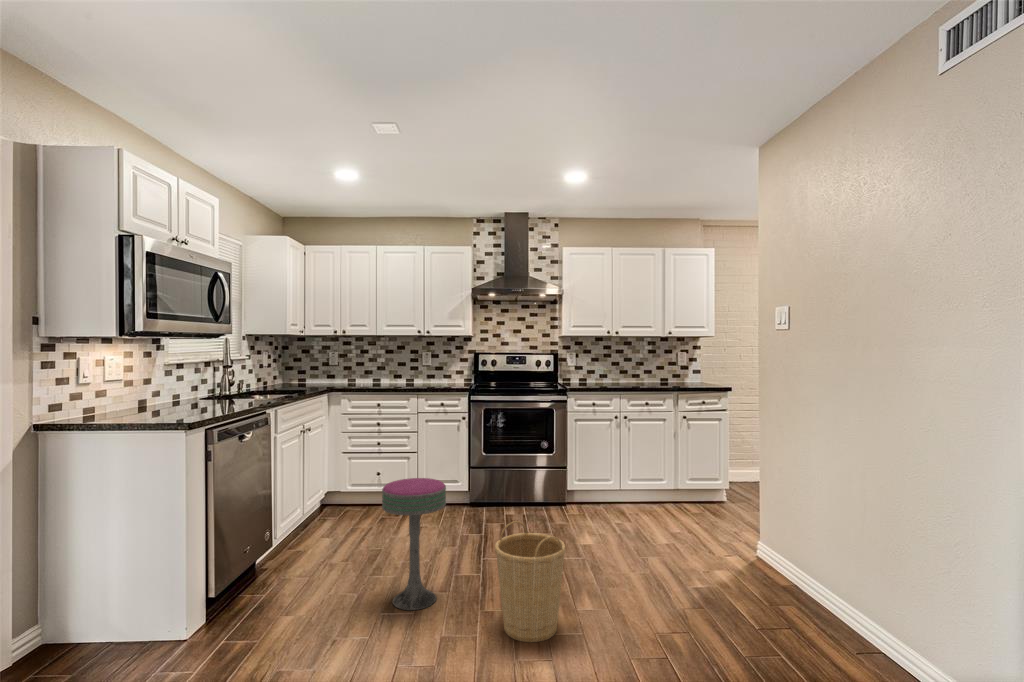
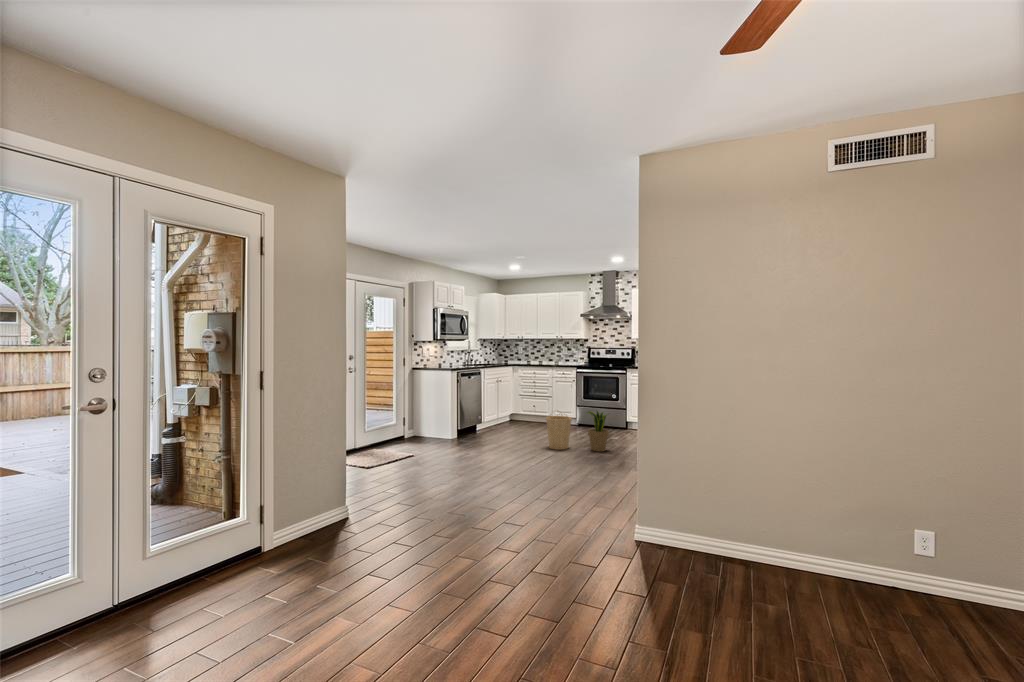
bar stool: present [382,478,446,610] -> none [514,396,538,442]
potted plant: none [599,513,660,626] -> present [588,411,609,452]

